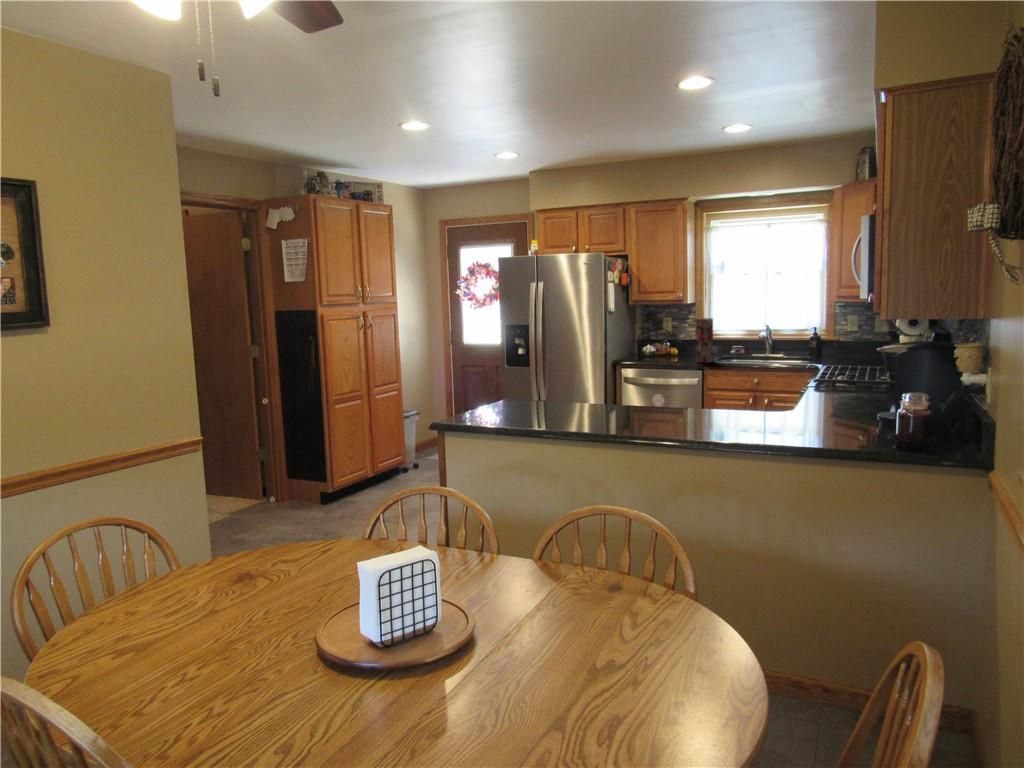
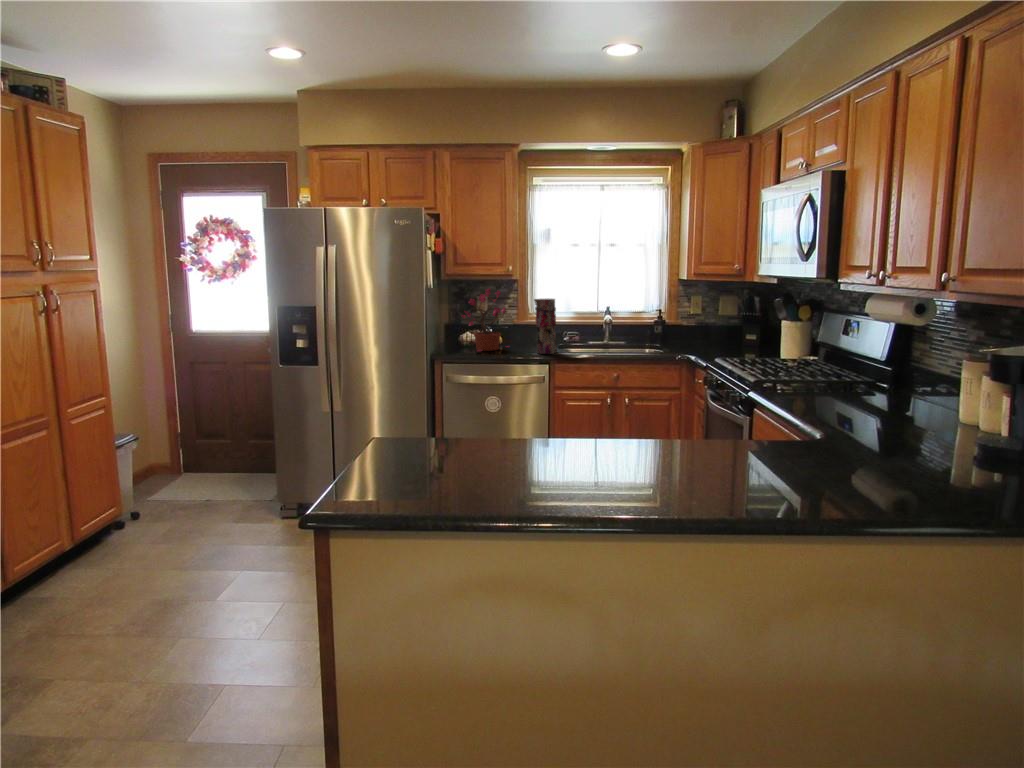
potted plant: none [641,311,681,360] -> present [462,288,509,352]

